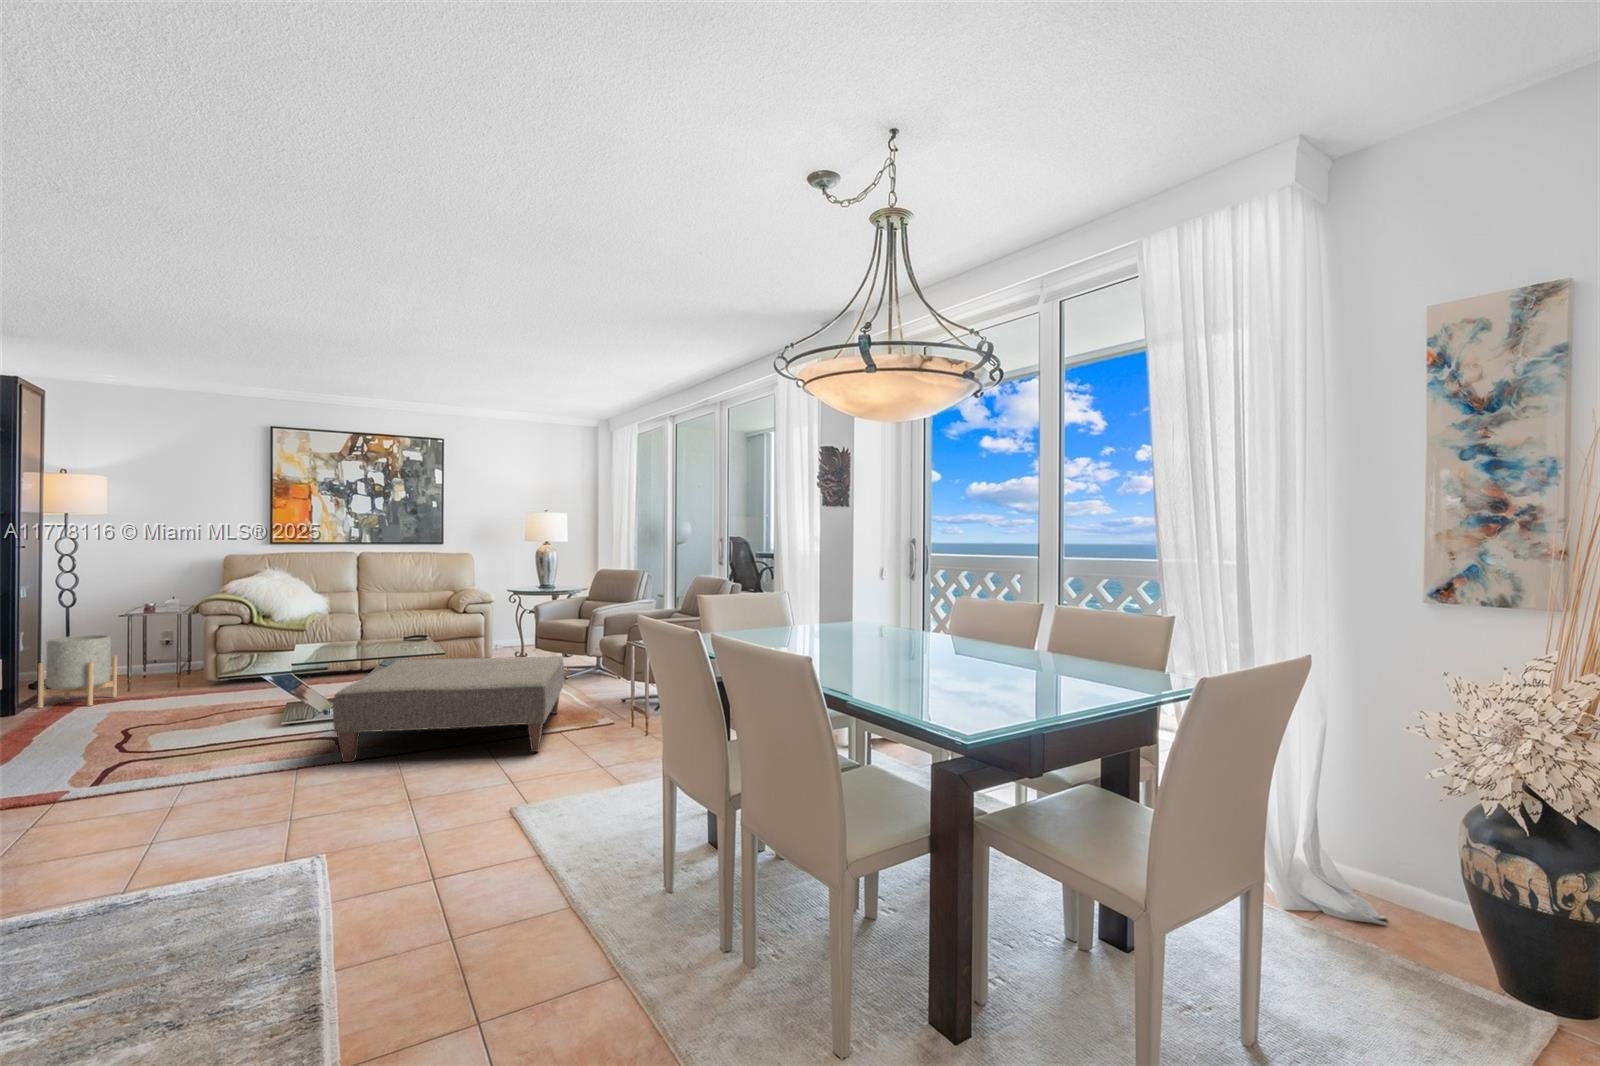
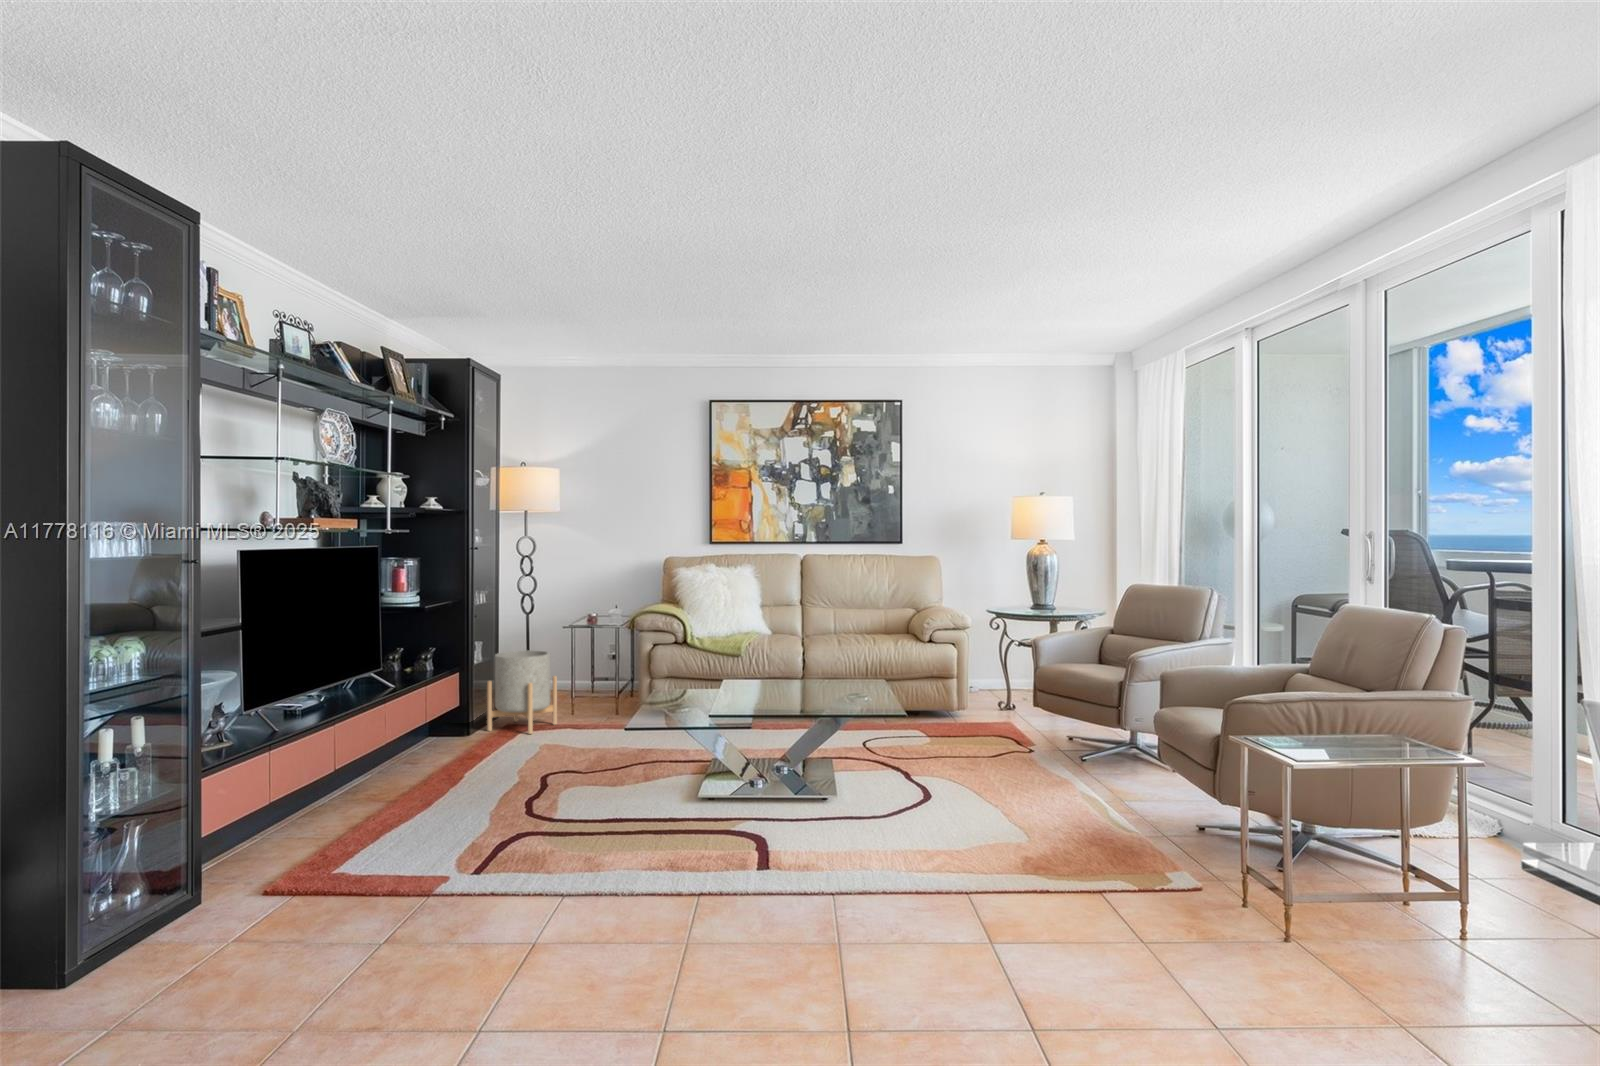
ottoman: present [333,656,564,762] -> none [744,723,1088,934]

